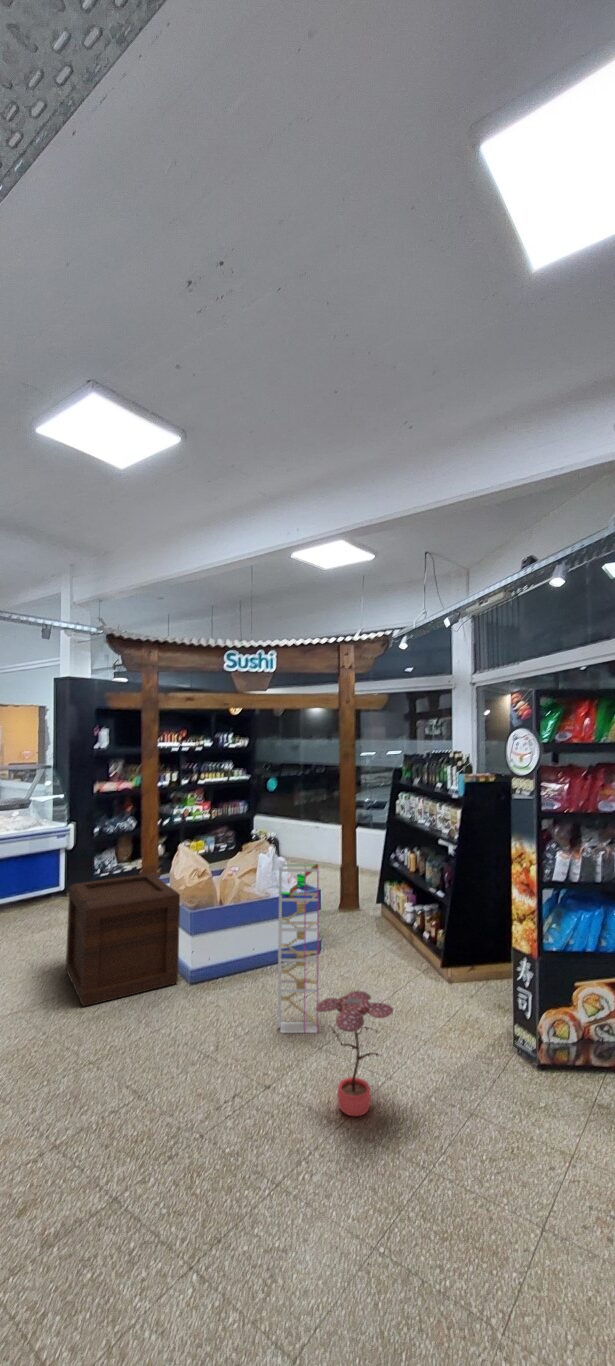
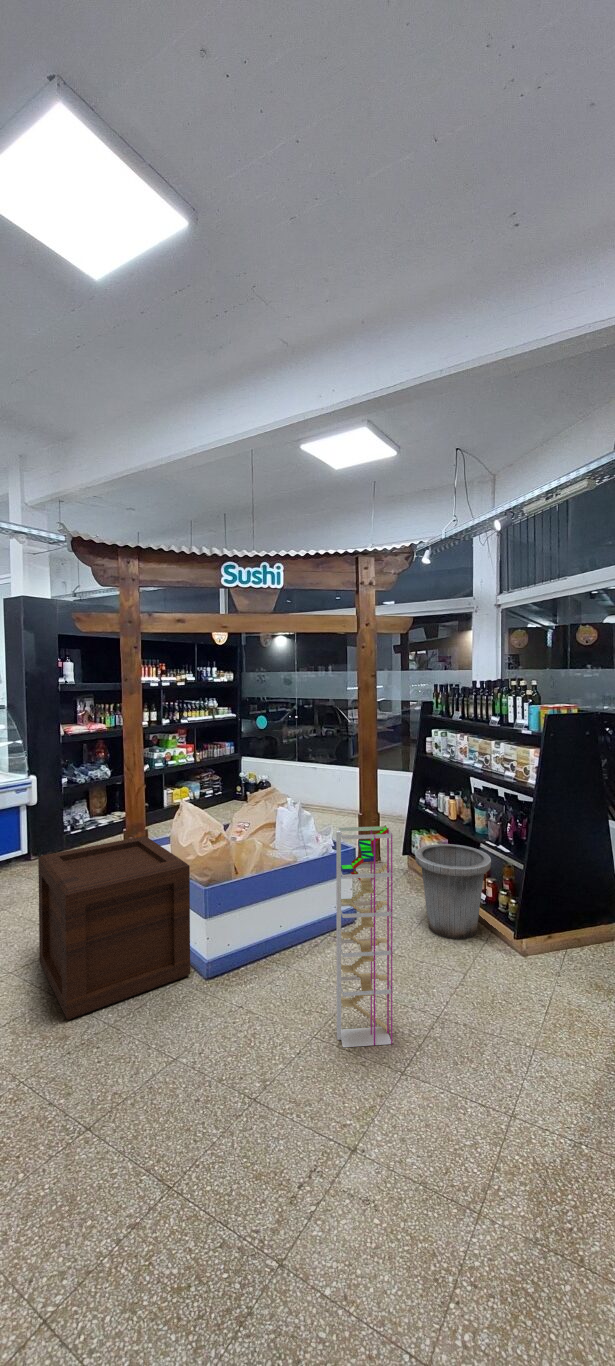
trash can: none [368,889,429,969] -> present [415,844,491,939]
potted plant: present [316,991,393,1116] -> none [430,1008,548,1196]

